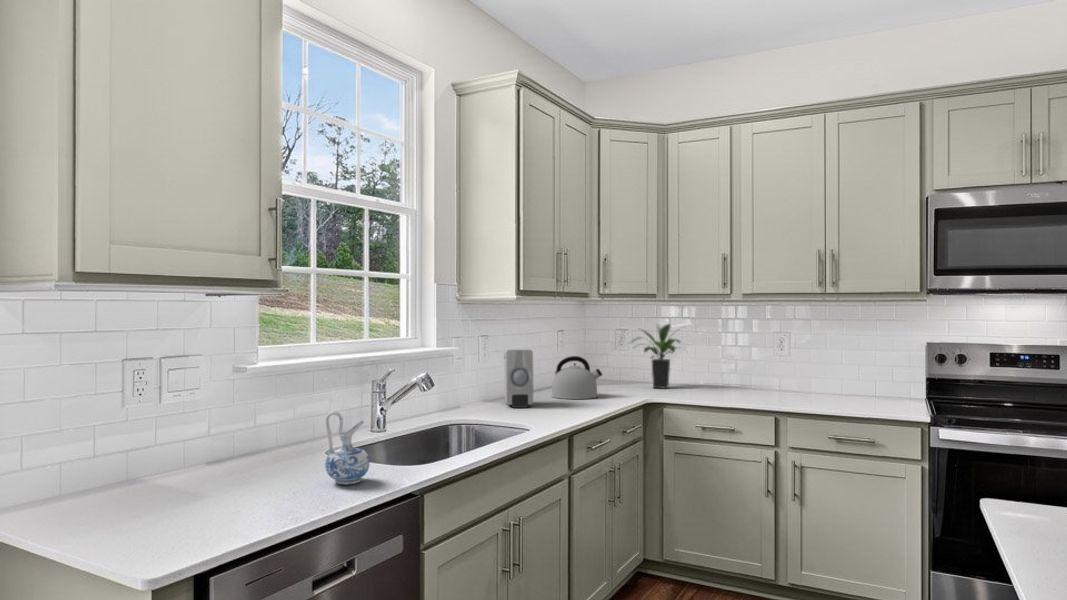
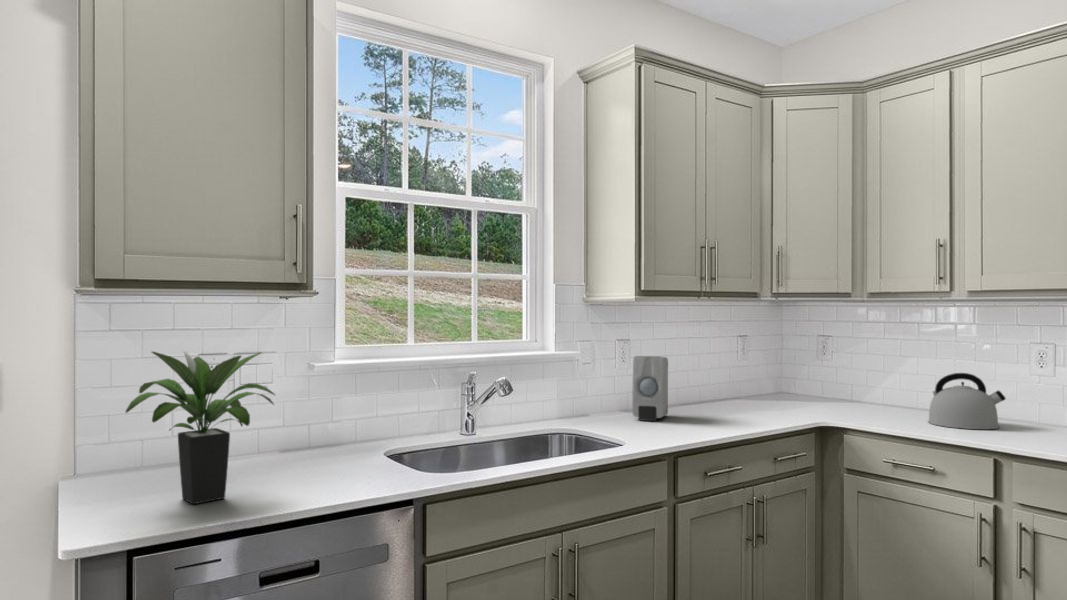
potted plant: present [633,324,680,388] -> present [126,350,275,504]
kettle: present [551,356,602,399] -> present [928,373,1006,429]
ceramic pitcher: present [325,411,370,484] -> none [332,411,375,485]

